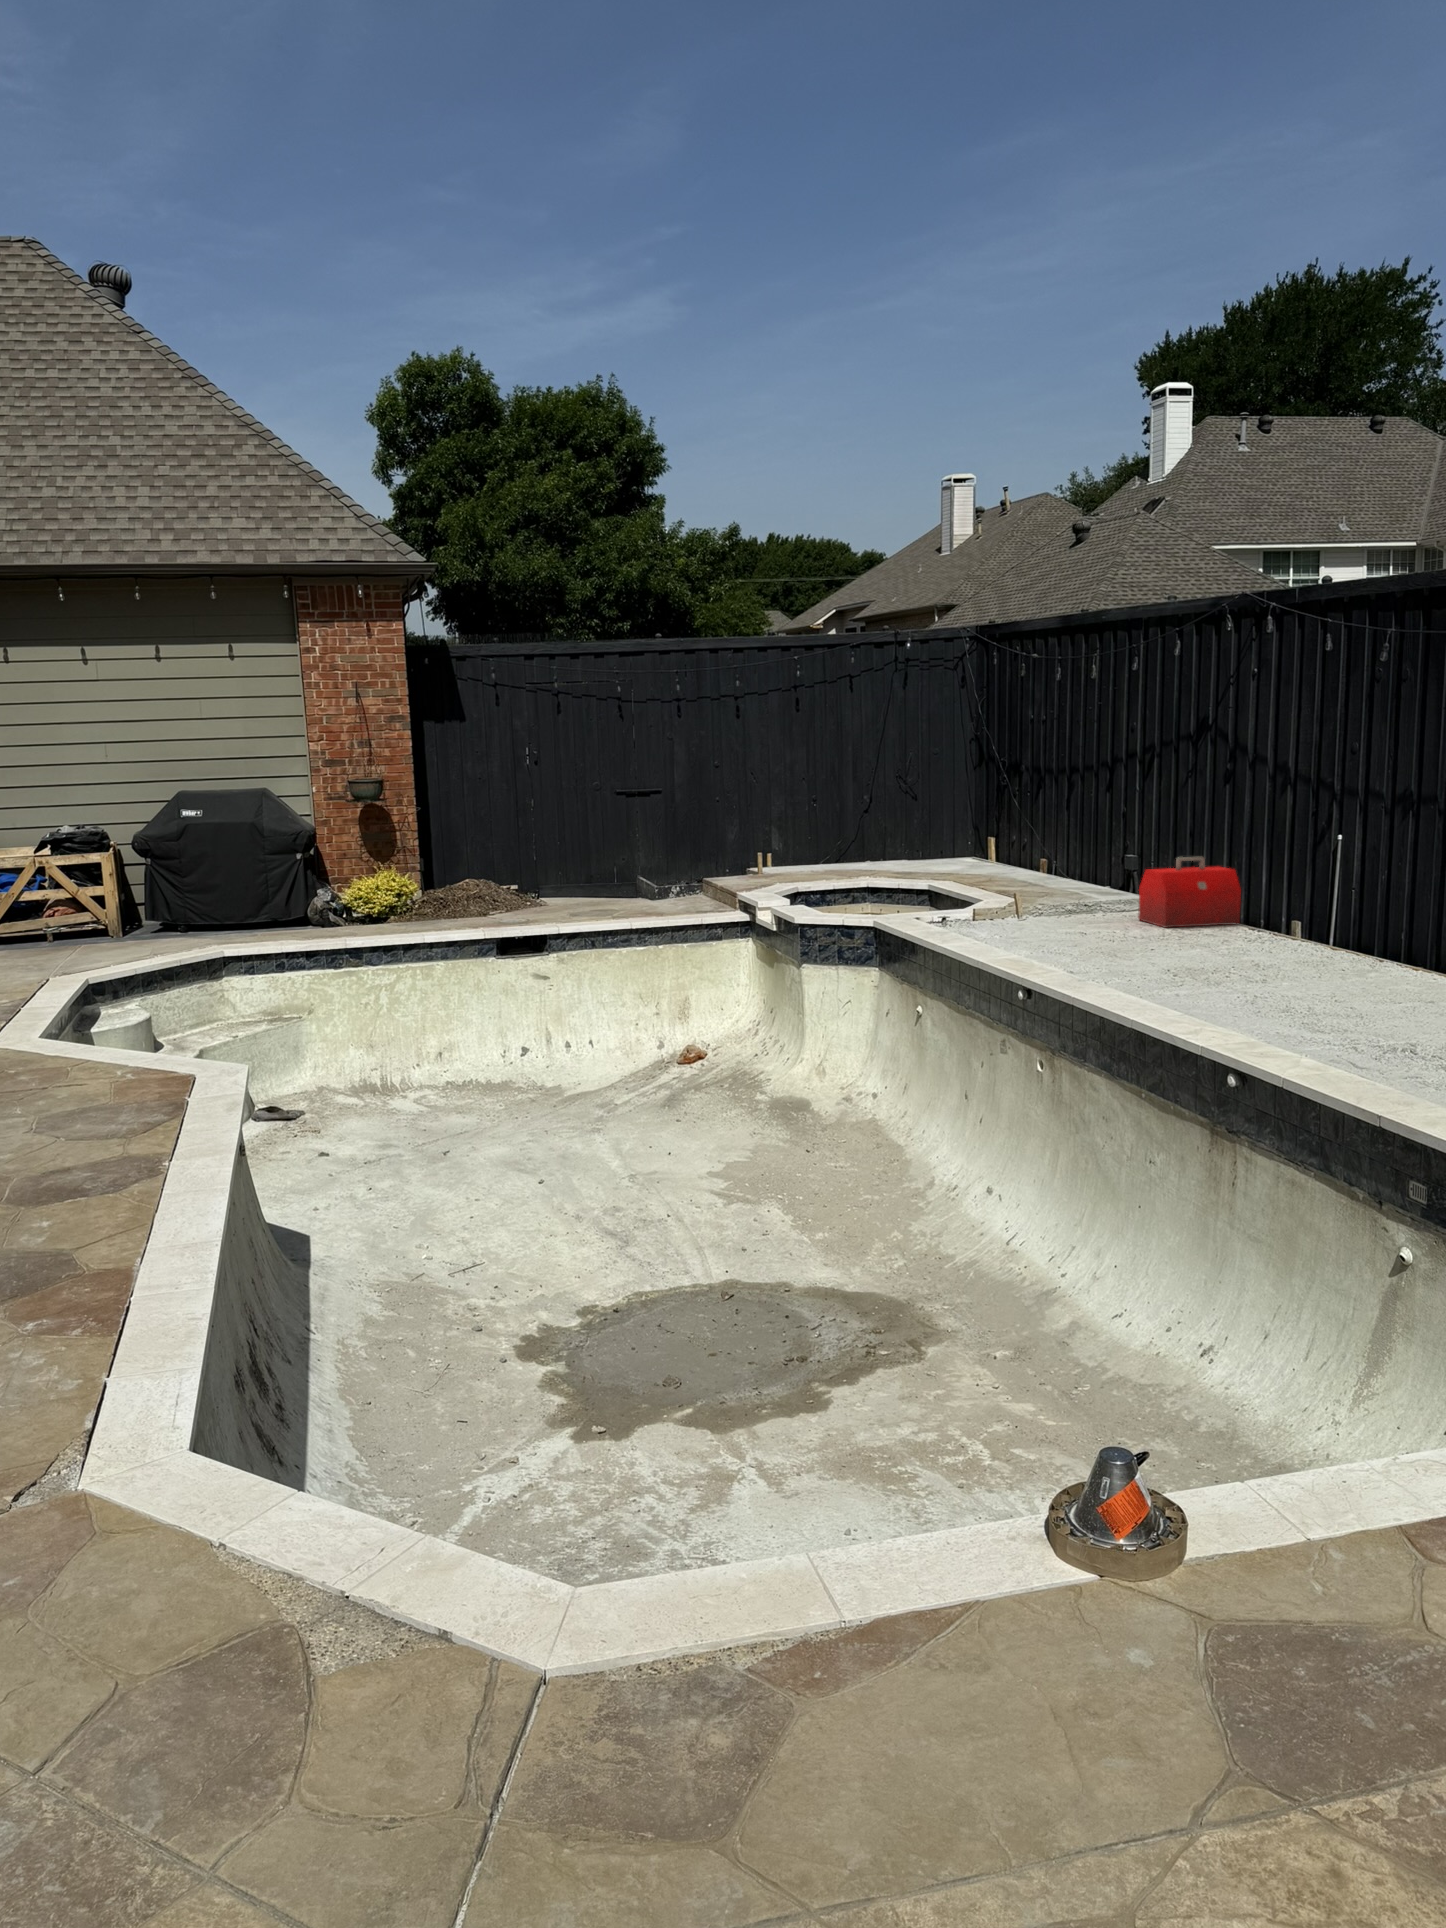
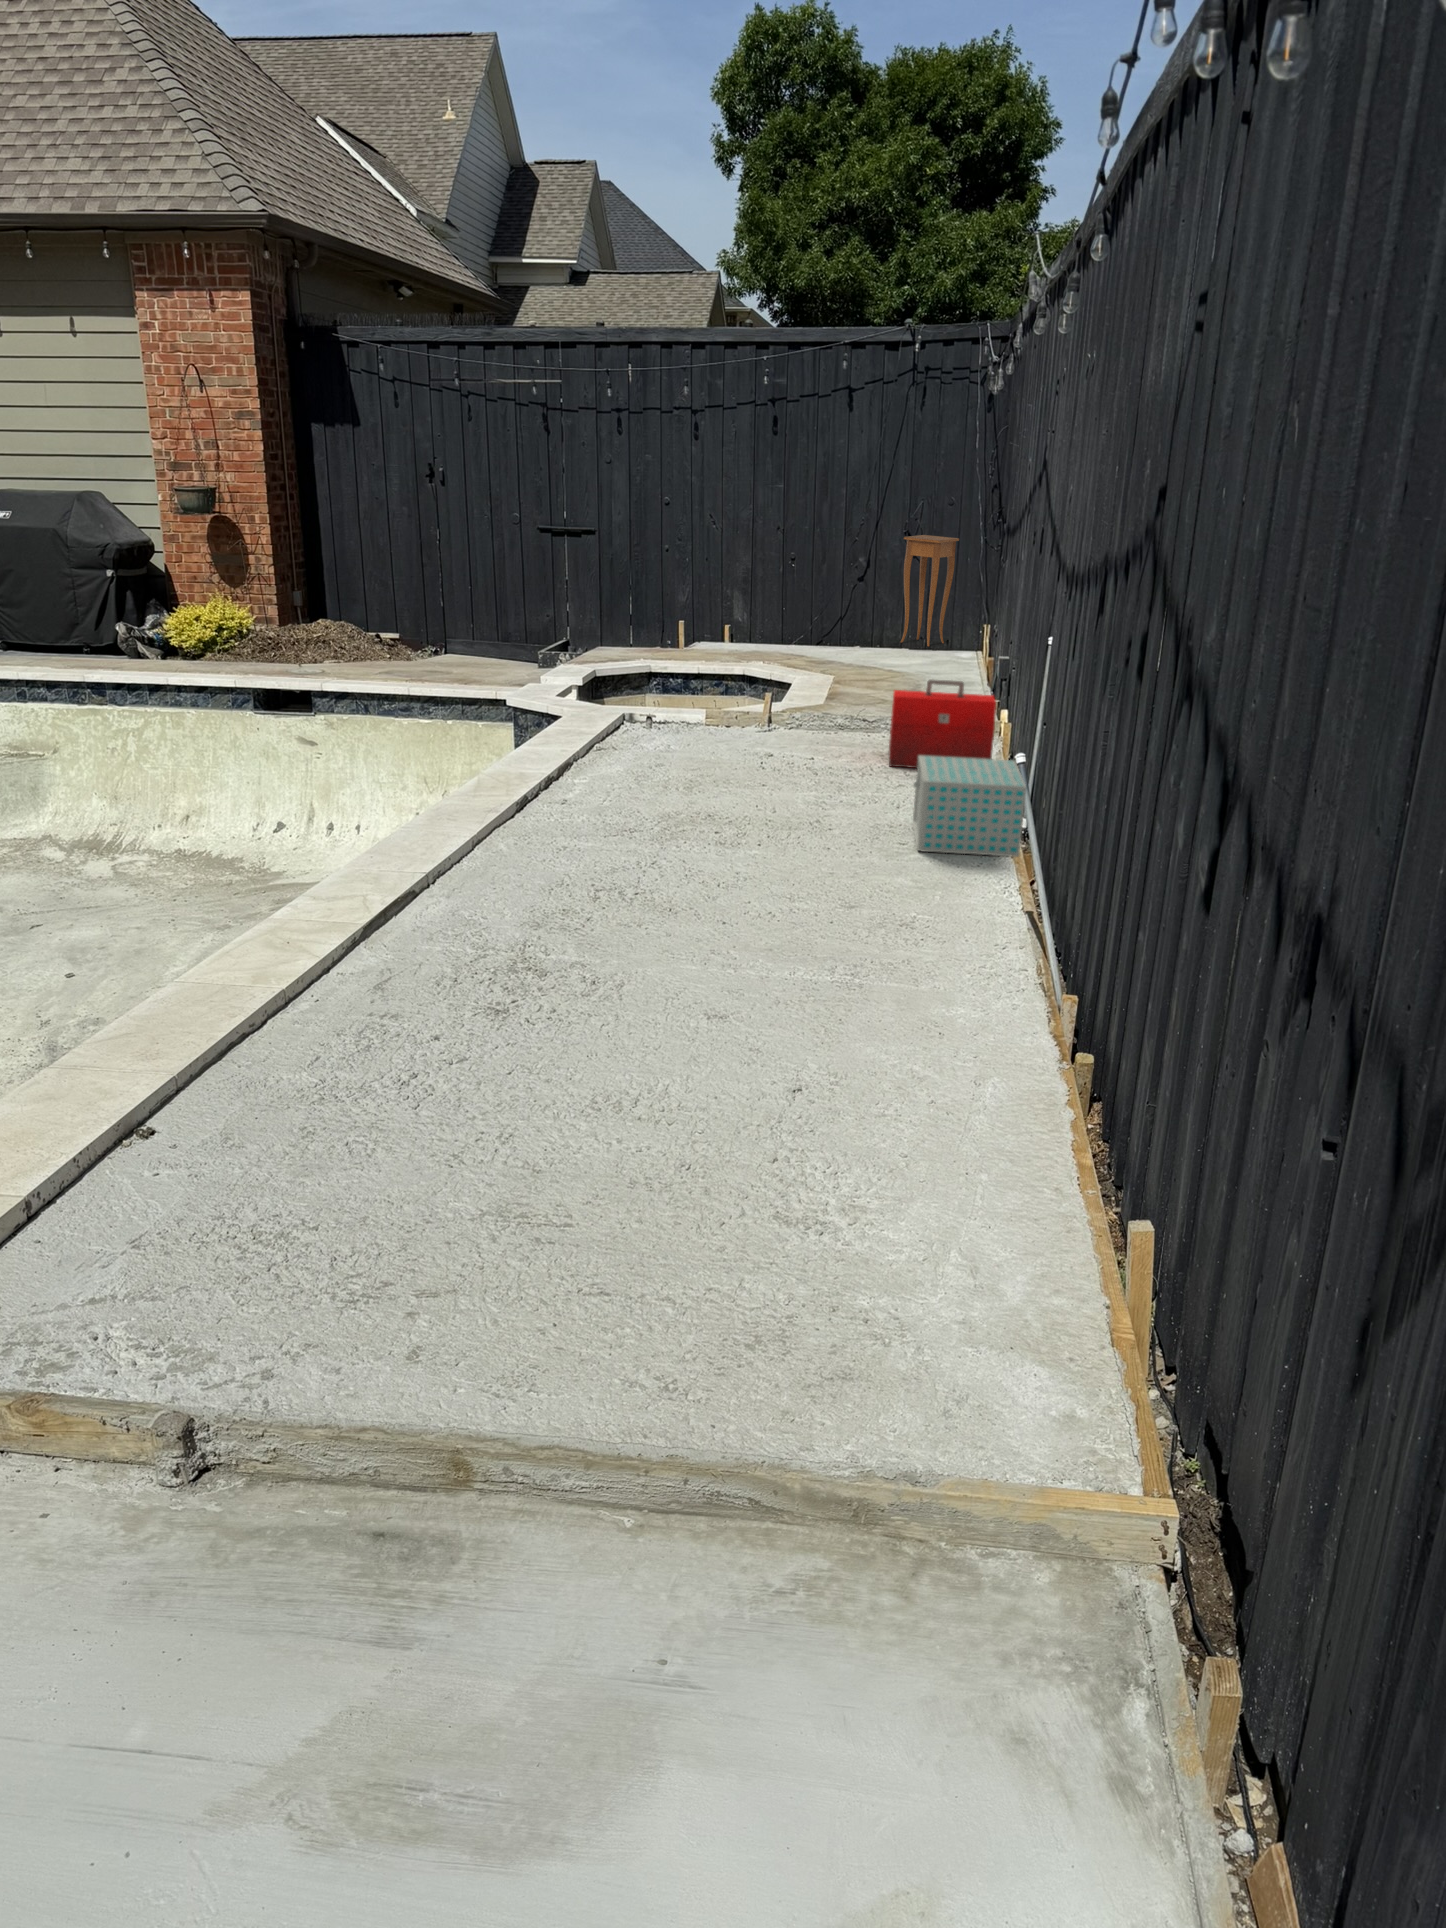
side table: none [936,777,975,861] -> present [901,535,959,646]
storage box: none [1286,899,1418,971] -> present [913,756,1026,857]

